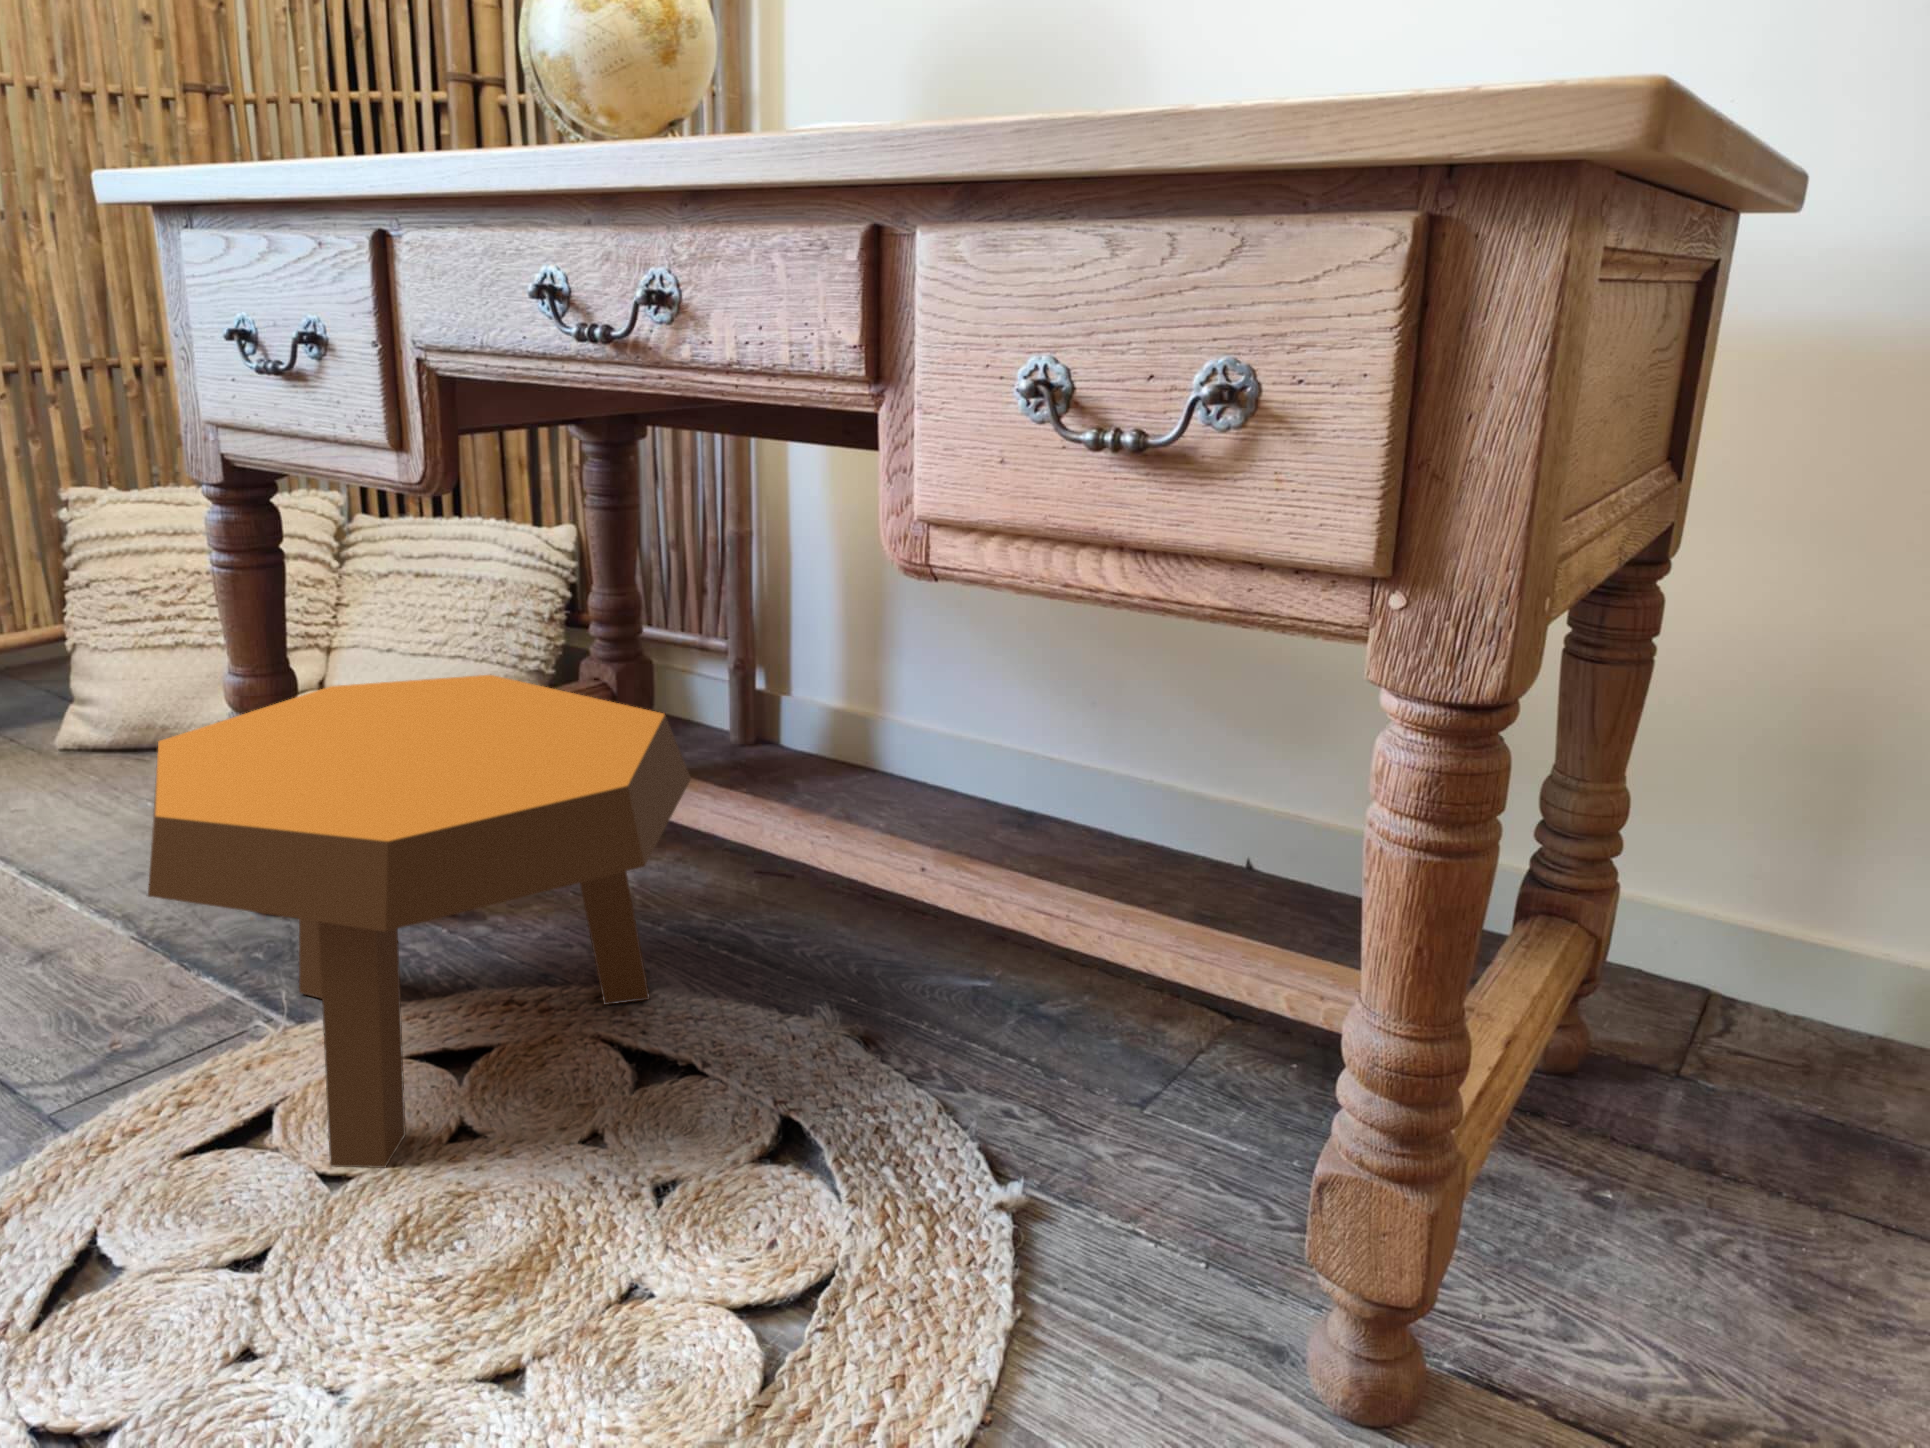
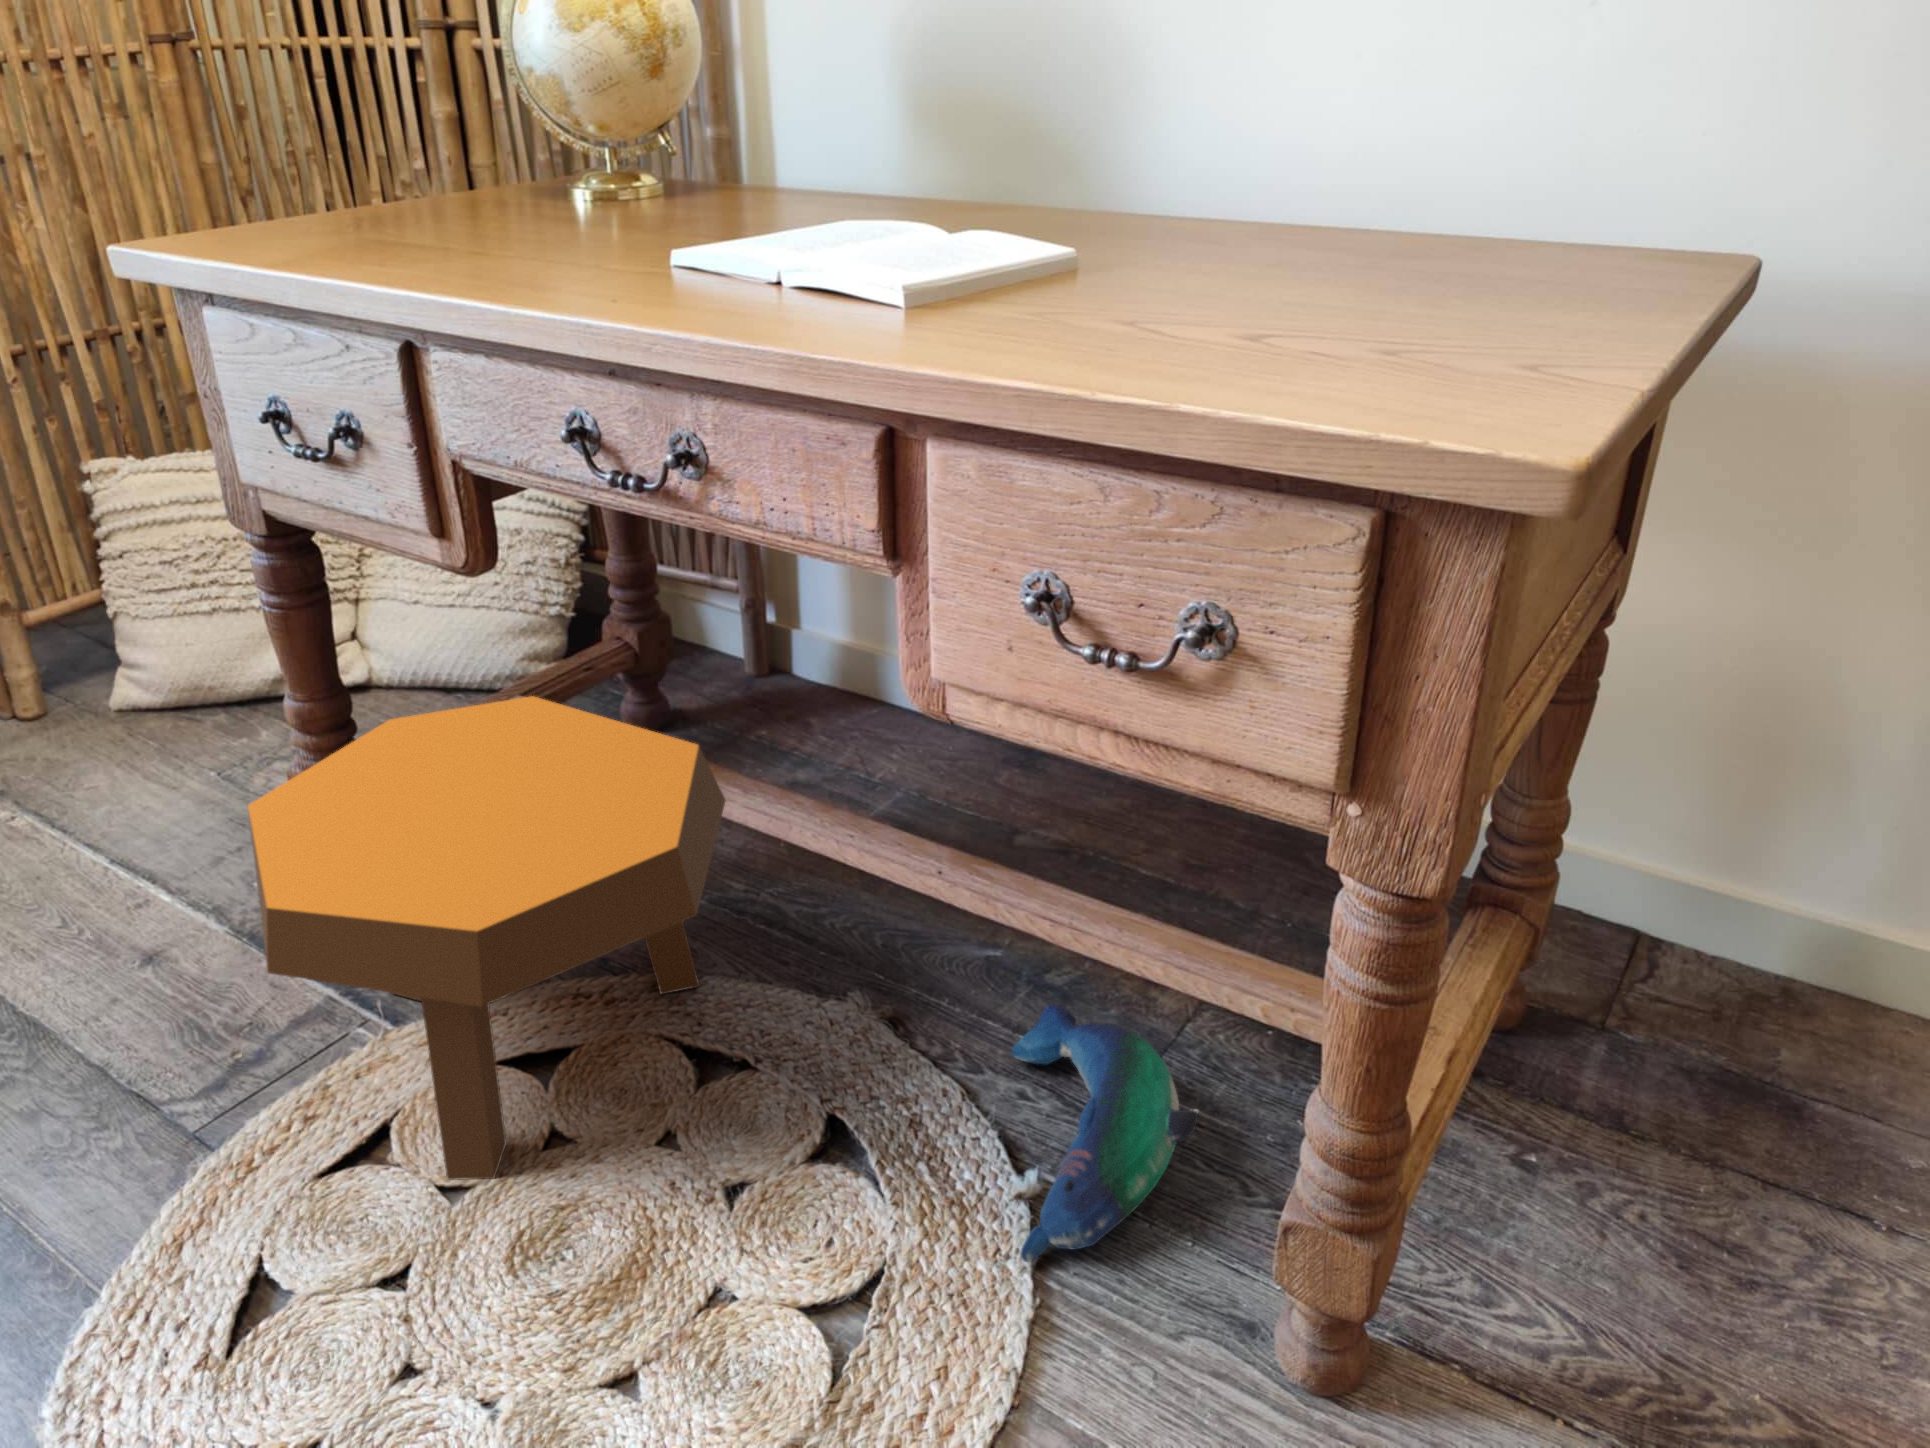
plush toy: none [999,1016,1218,1270] -> present [1010,1004,1199,1262]

